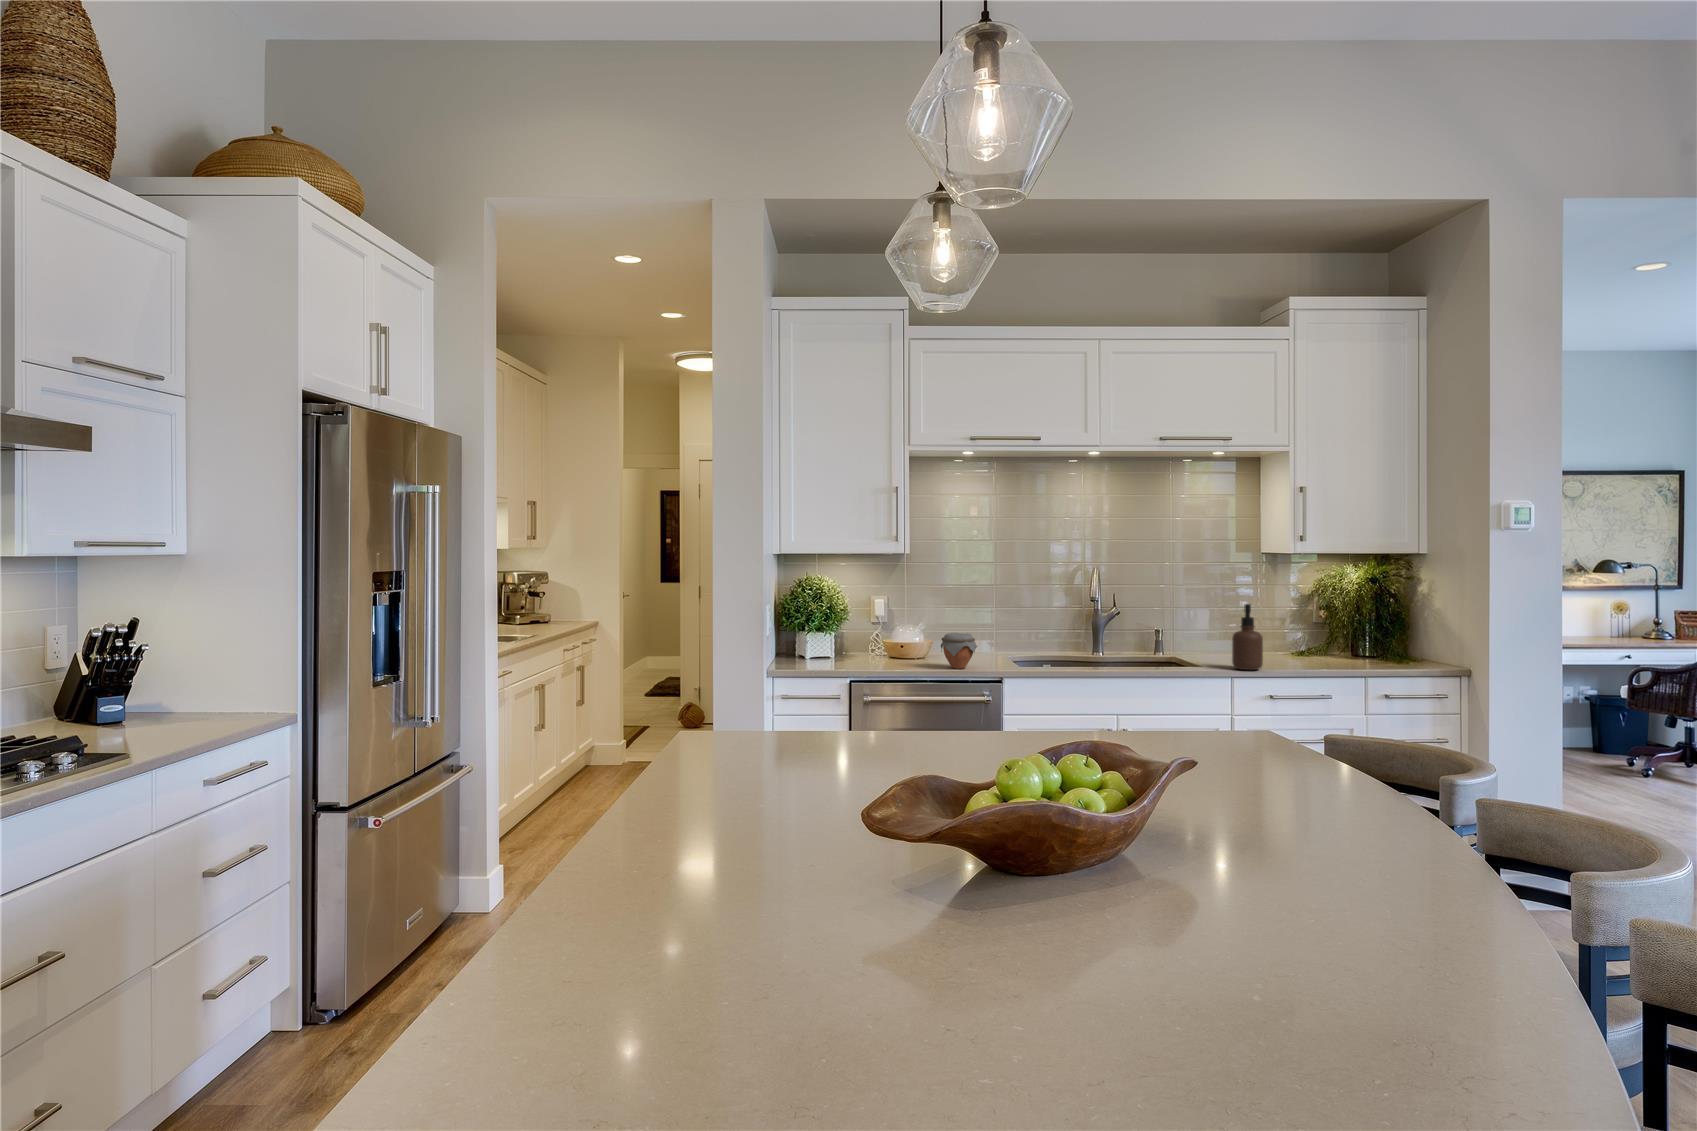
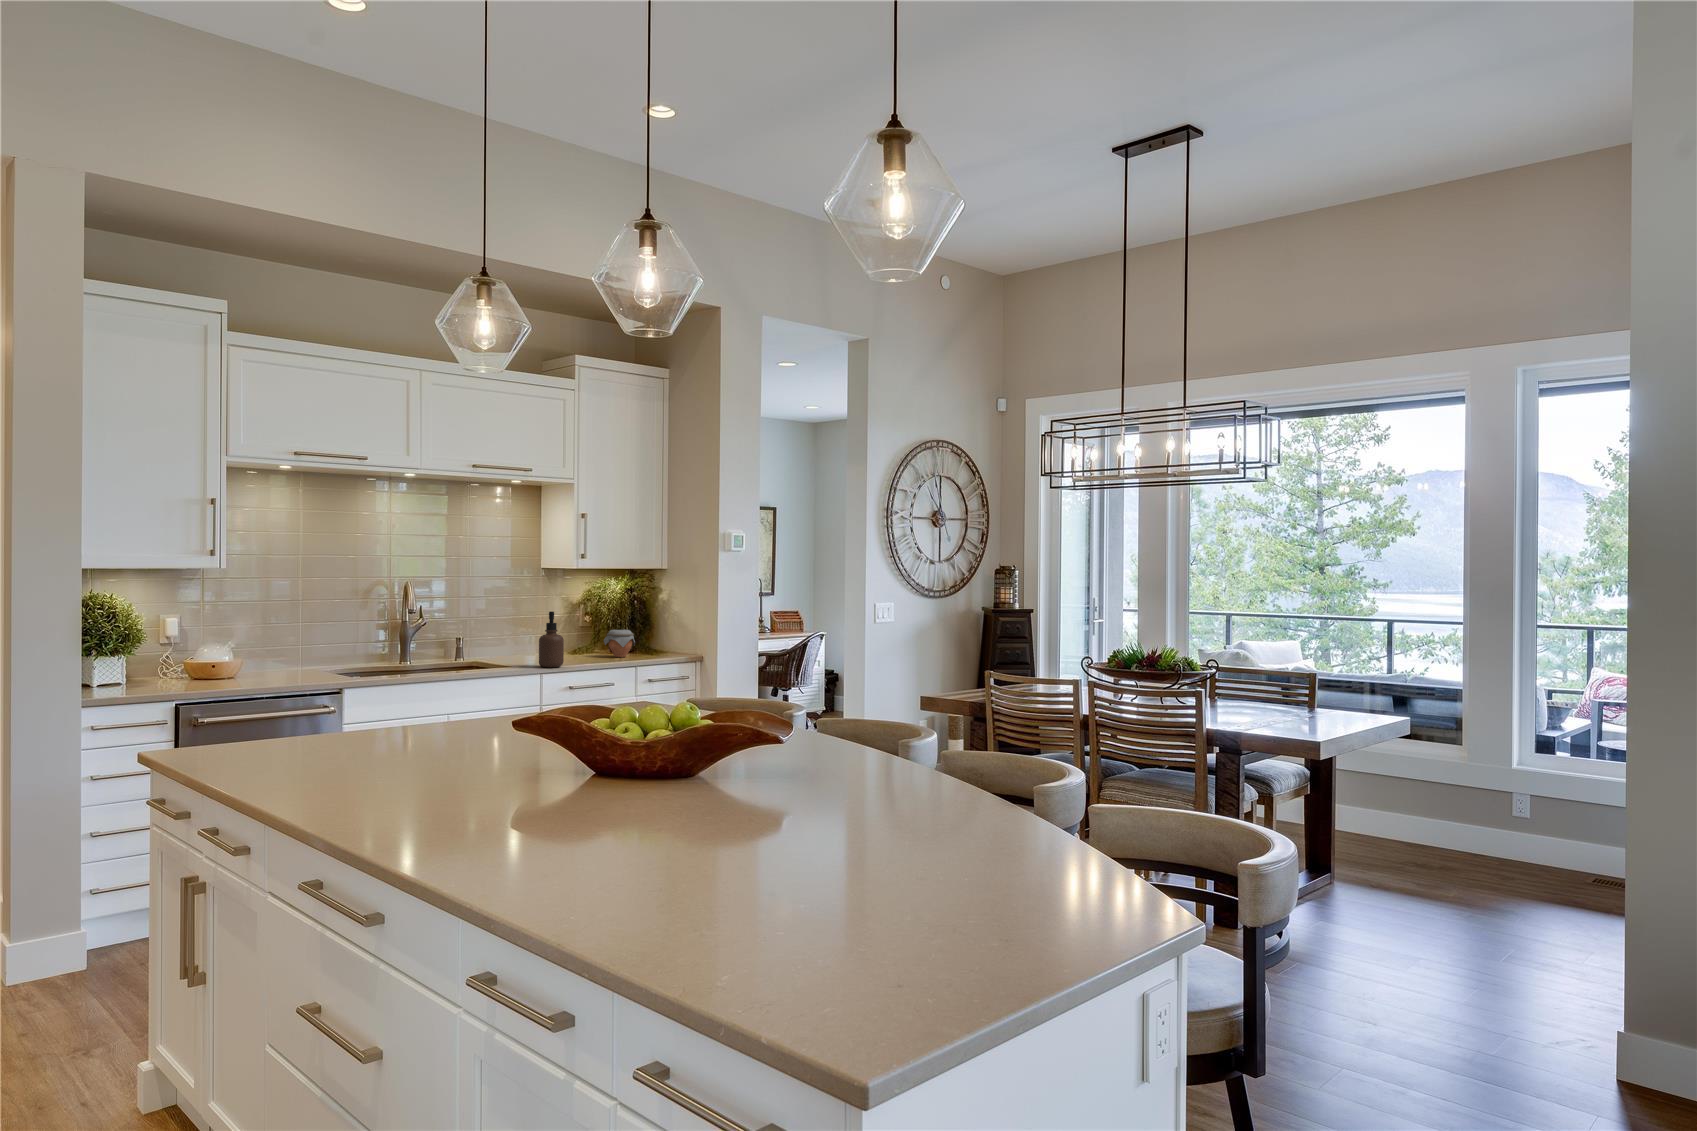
jar: present [941,633,978,669] -> present [604,630,635,657]

